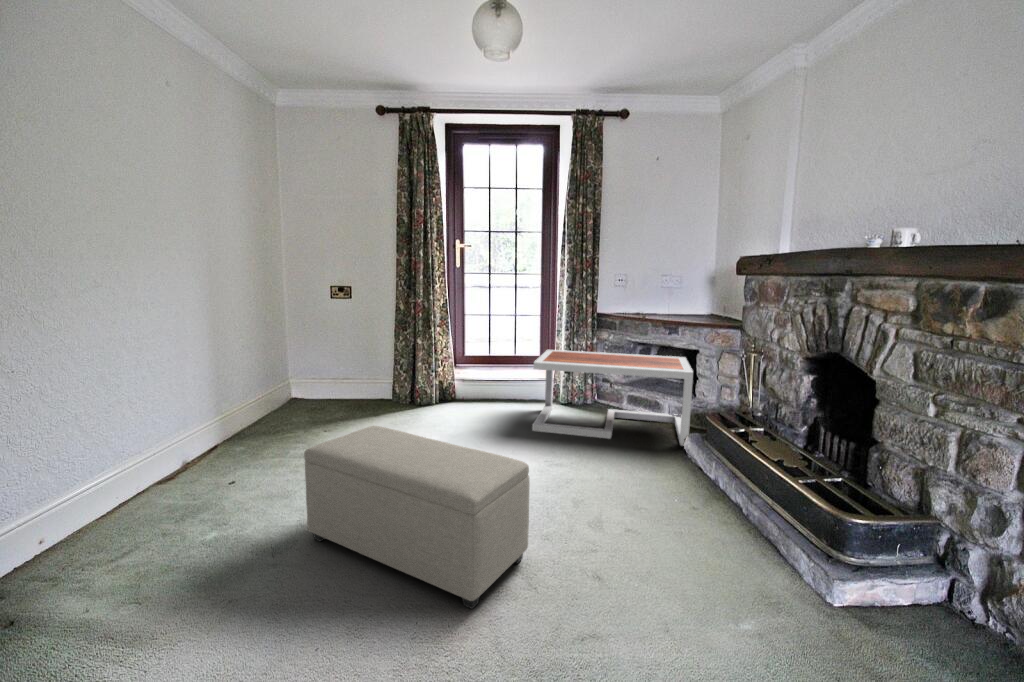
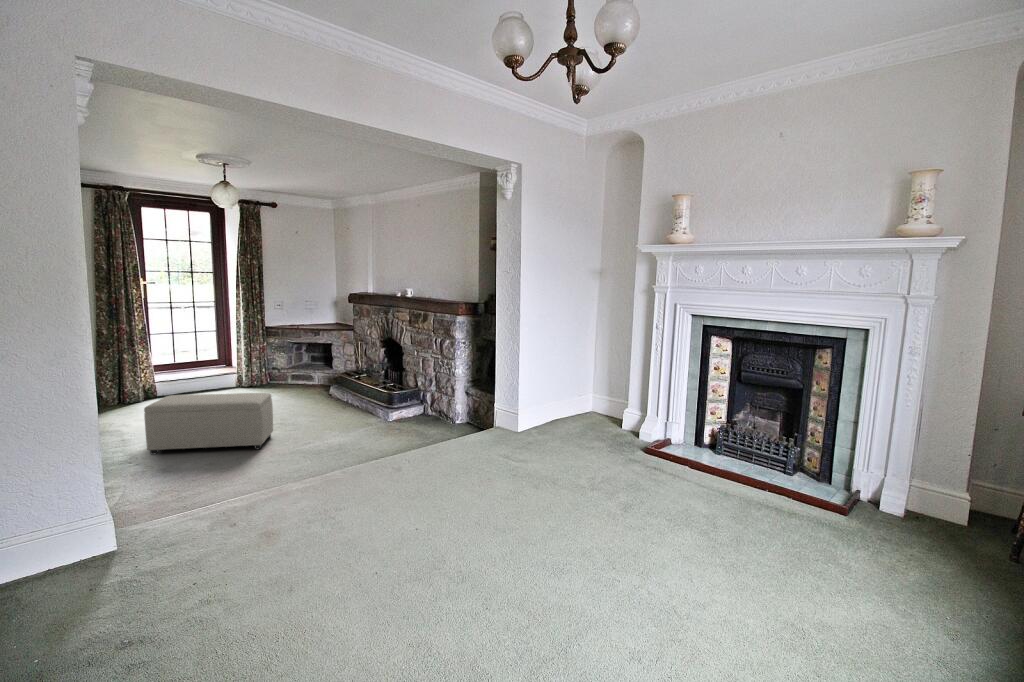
coffee table: present [532,350,693,446] -> none [234,348,332,402]

